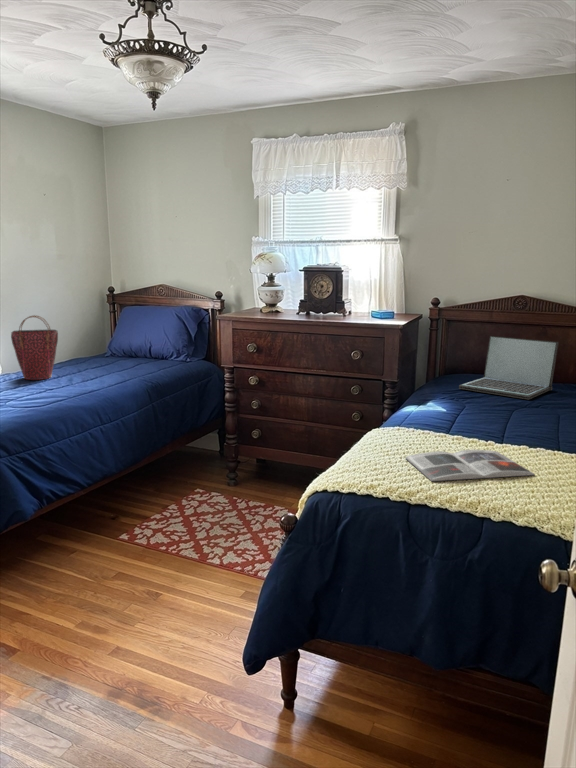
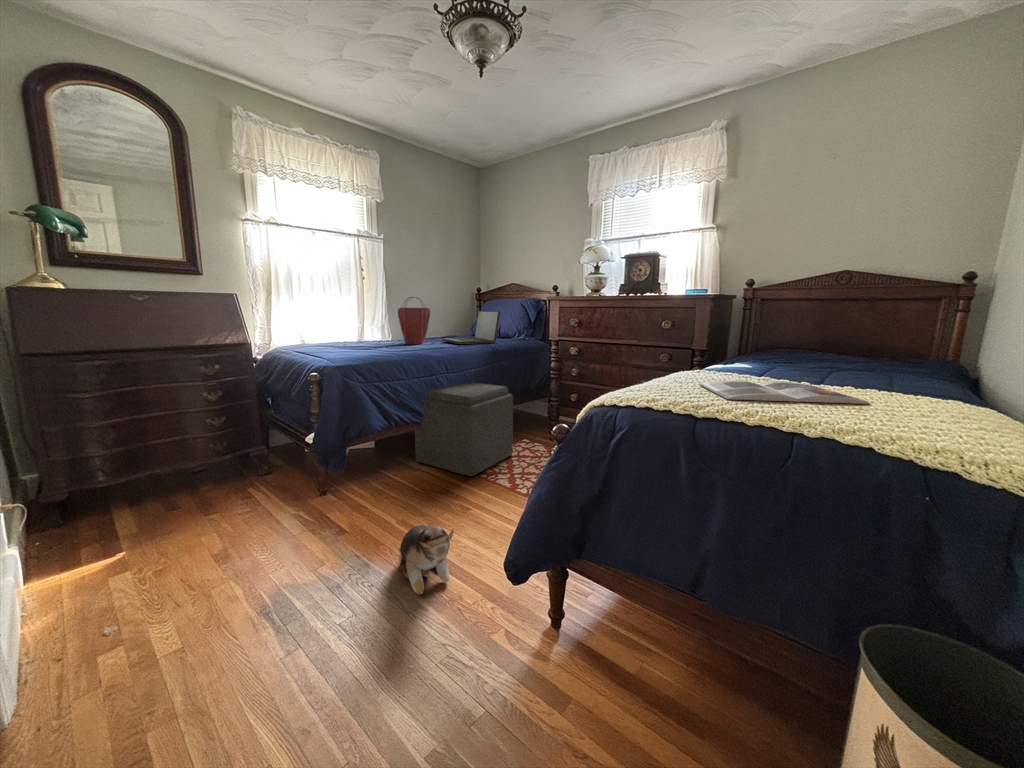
laptop: present [459,336,559,400] -> present [442,311,500,344]
ottoman: none [61,428,188,552] -> present [415,381,513,476]
plush toy: none [95,629,178,705] -> present [400,525,454,595]

